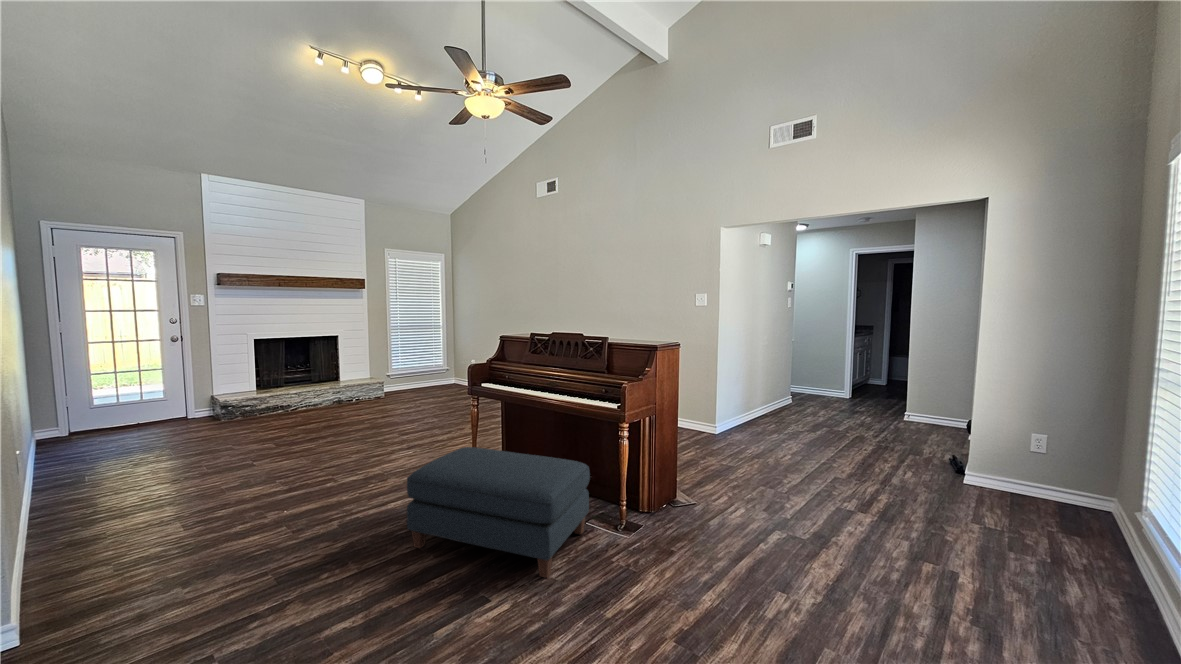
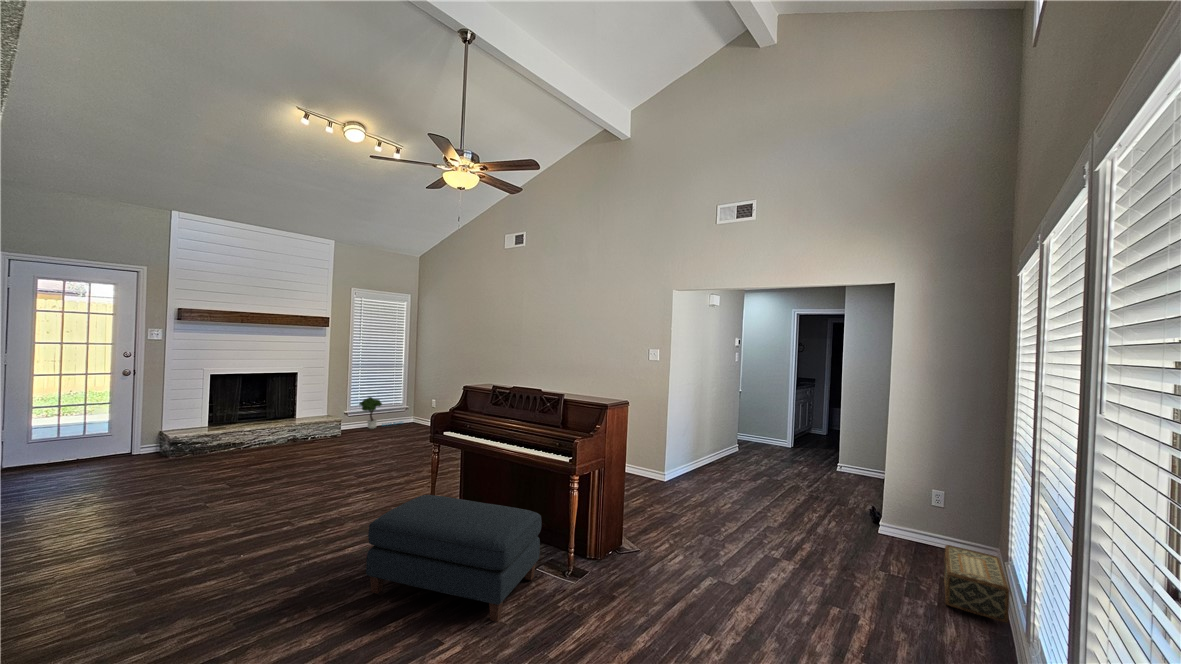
potted tree: none [400,358,445,389] -> present [359,397,402,428]
woven basket: none [1051,494,1148,582] -> present [944,545,1009,623]

